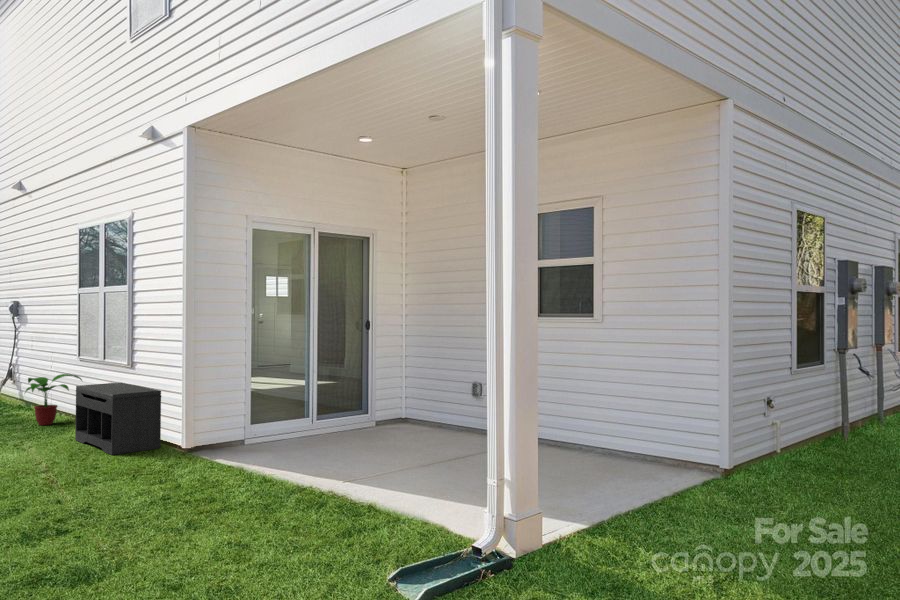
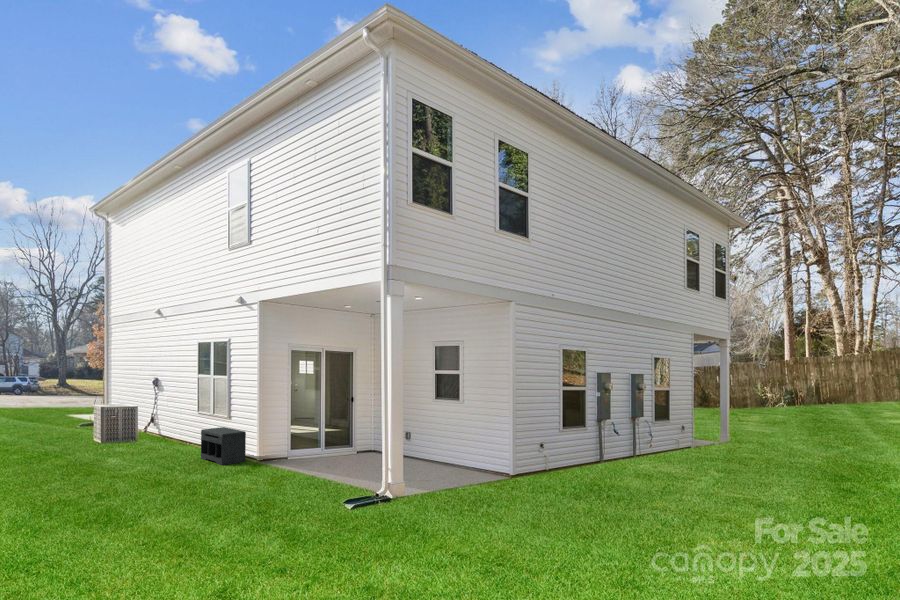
potted plant: present [26,374,82,425] -> none [171,422,201,451]

